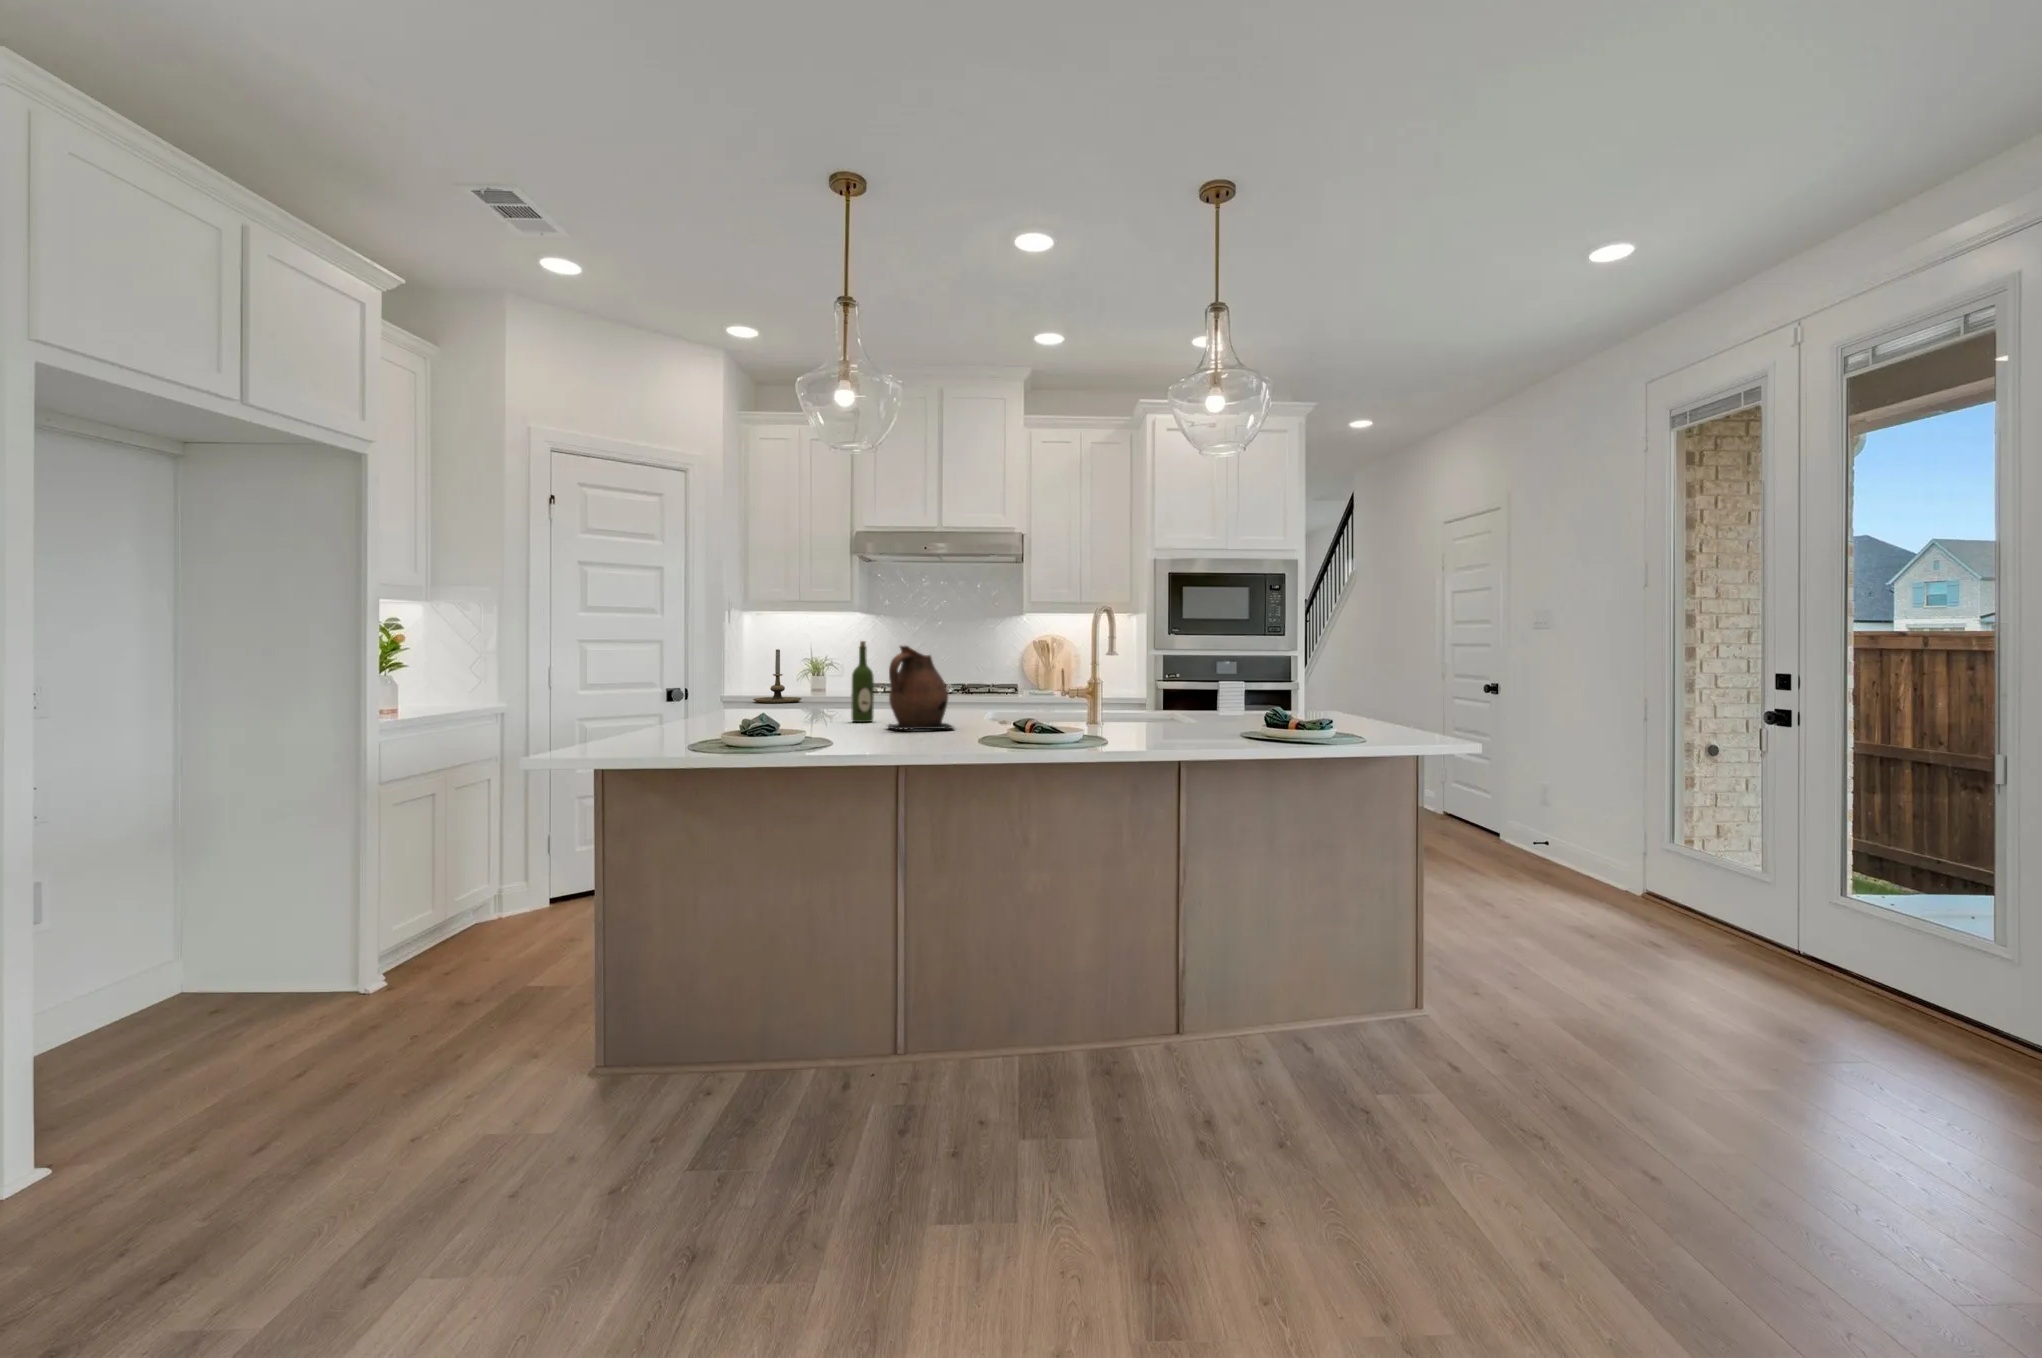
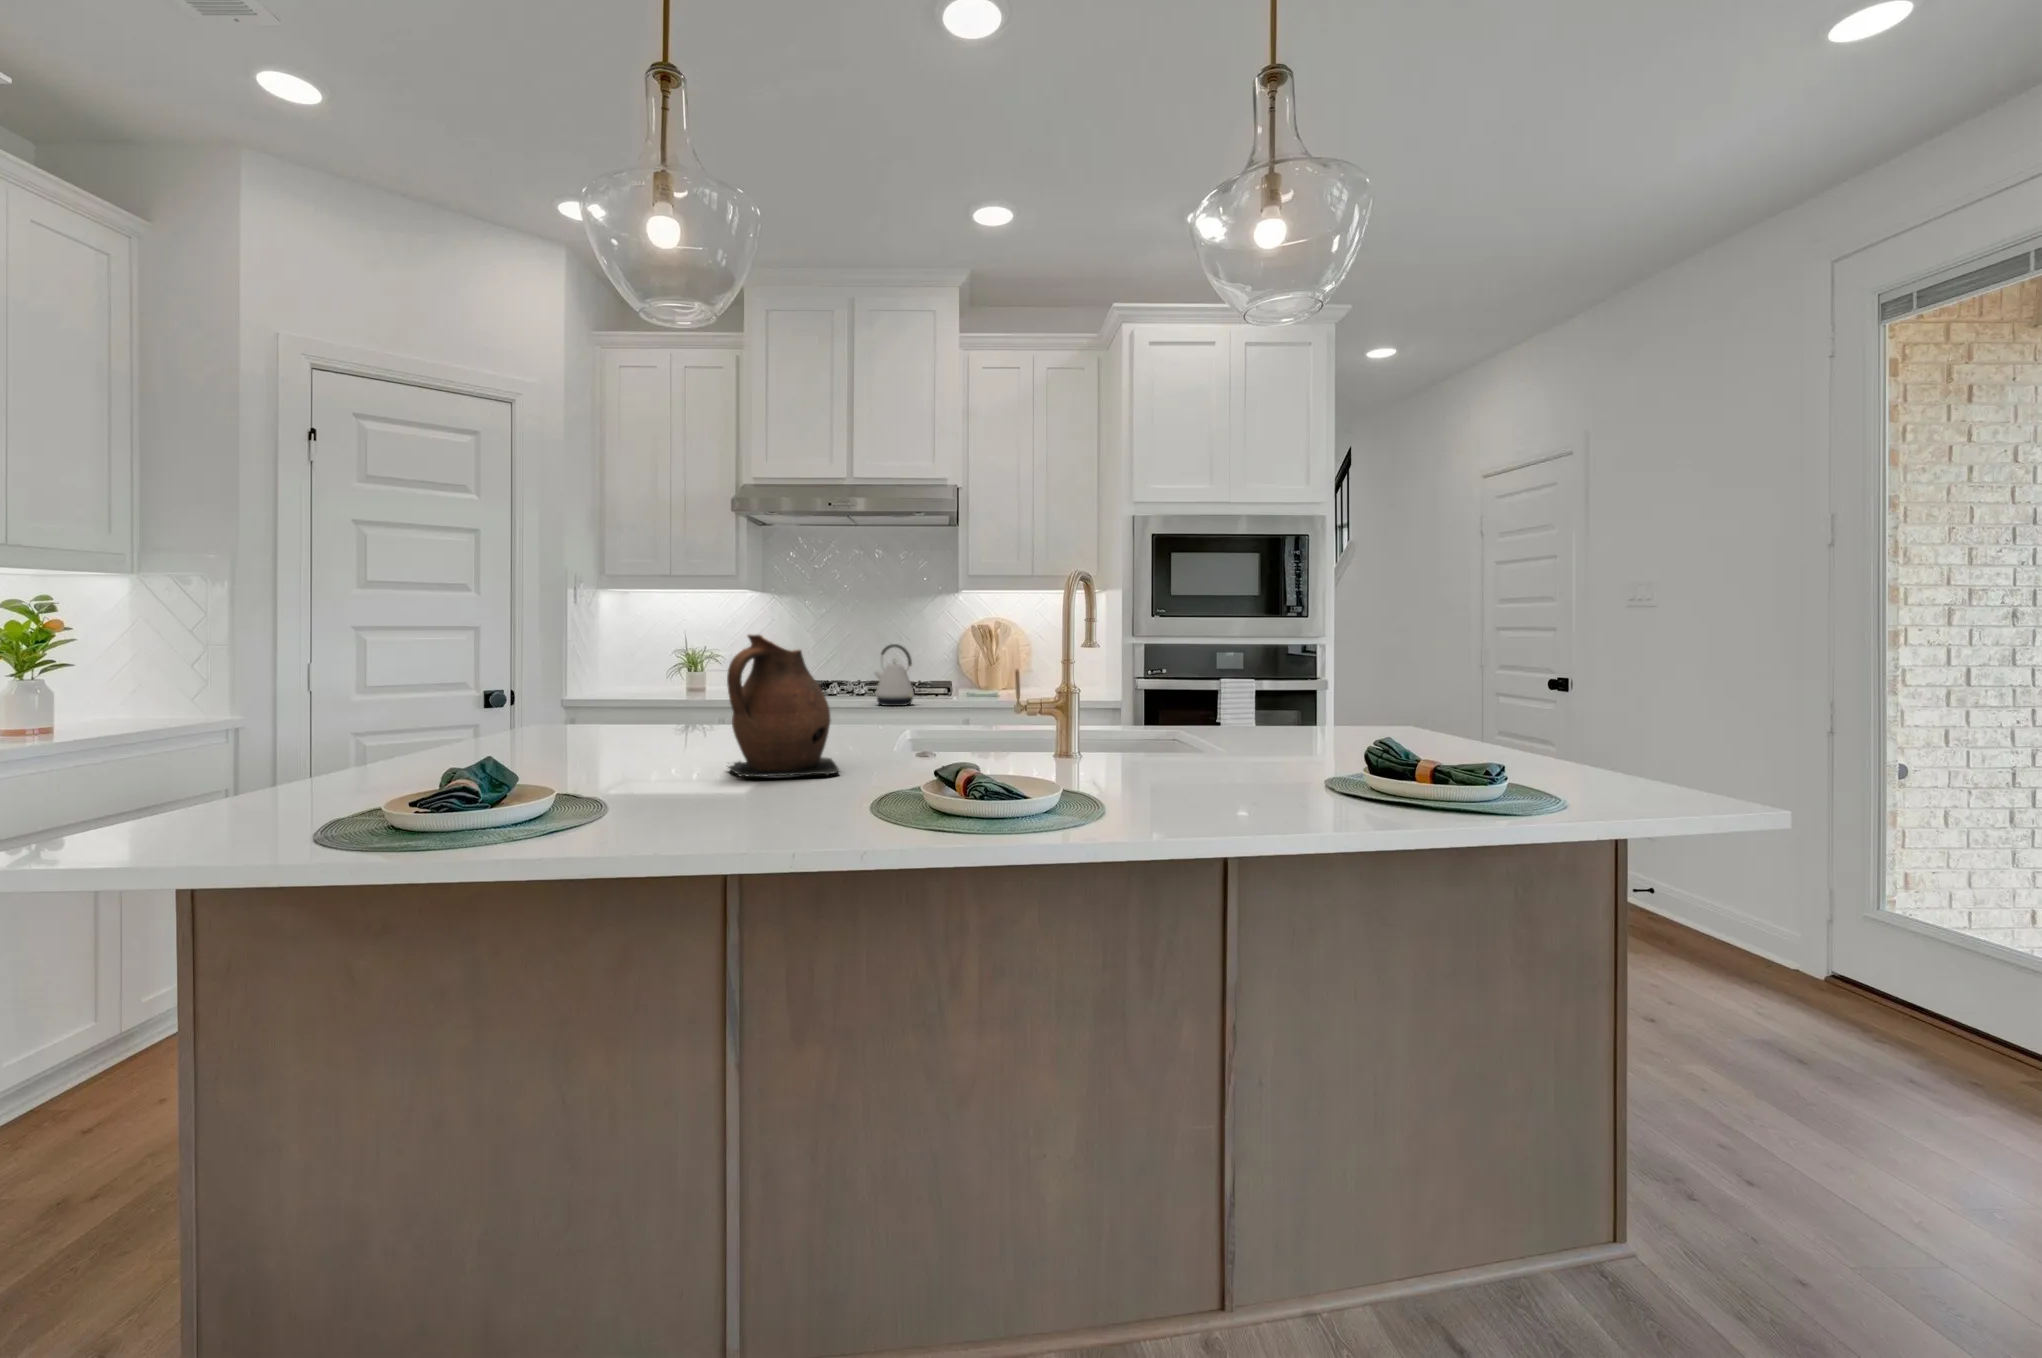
wine bottle: present [852,641,874,722] -> none [691,627,725,753]
candle holder: present [753,649,802,703] -> none [606,637,671,708]
kettle: none [958,655,989,702] -> present [875,644,914,706]

